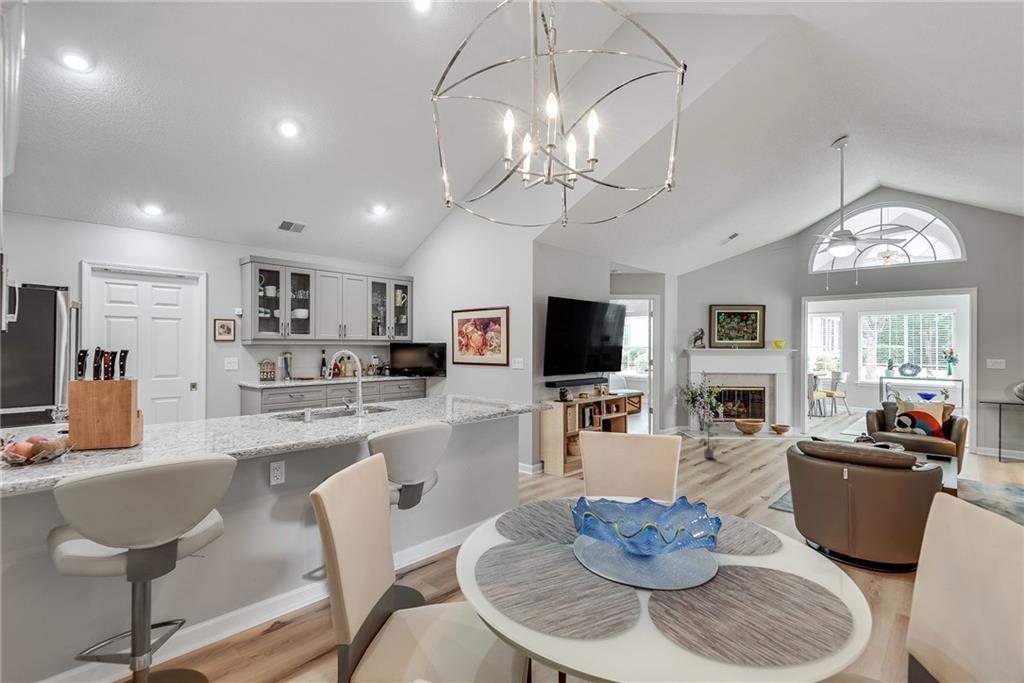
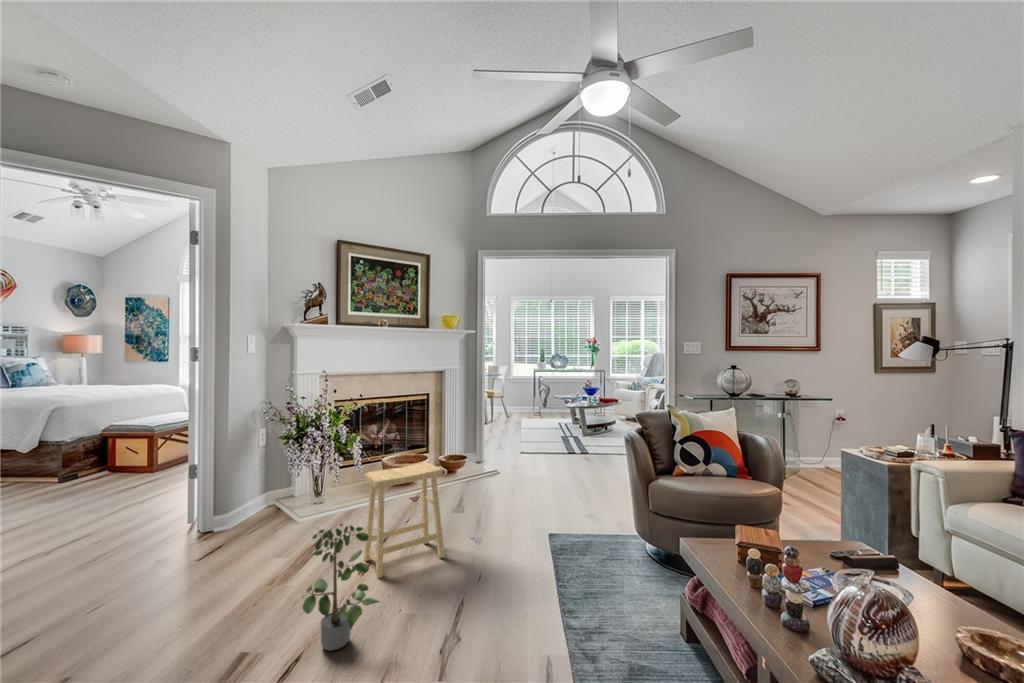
footstool: none [720,413,756,453] -> present [364,462,445,578]

